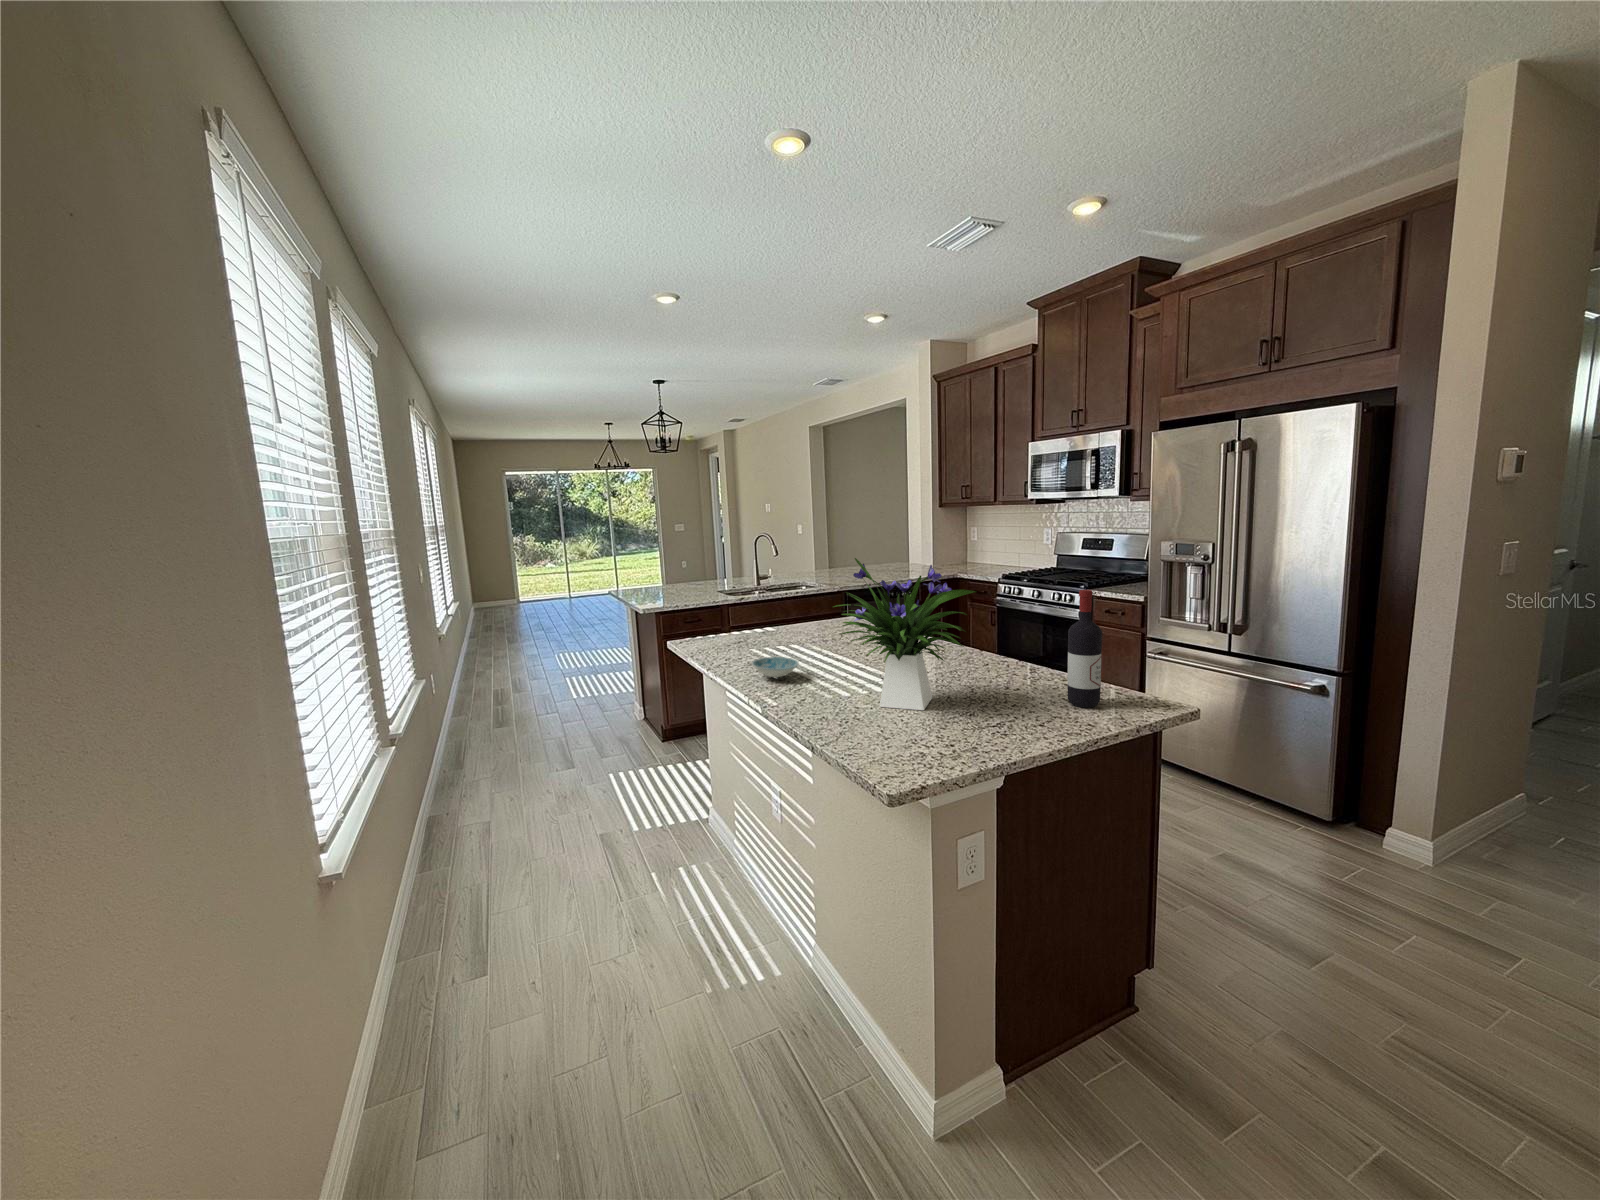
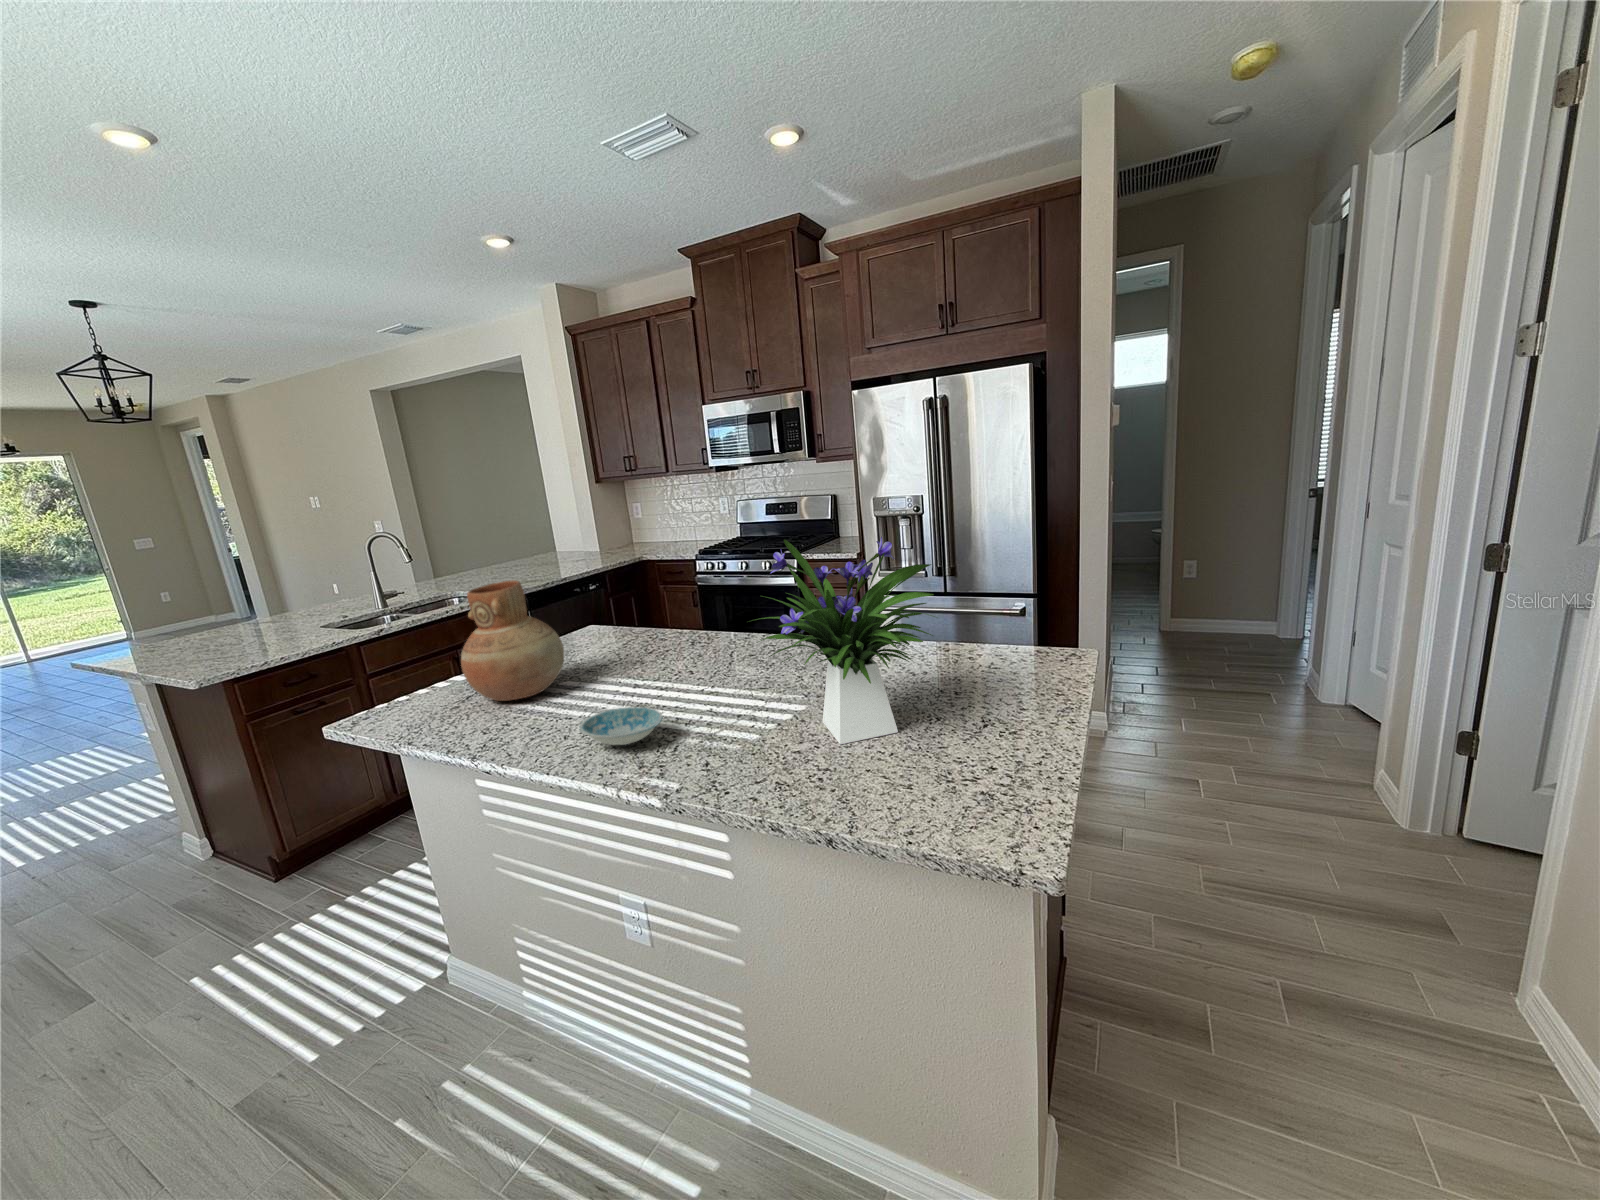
vase: none [731,570,792,646] -> present [461,580,564,701]
wine bottle: present [1067,590,1102,708] -> none [1002,545,1040,678]

